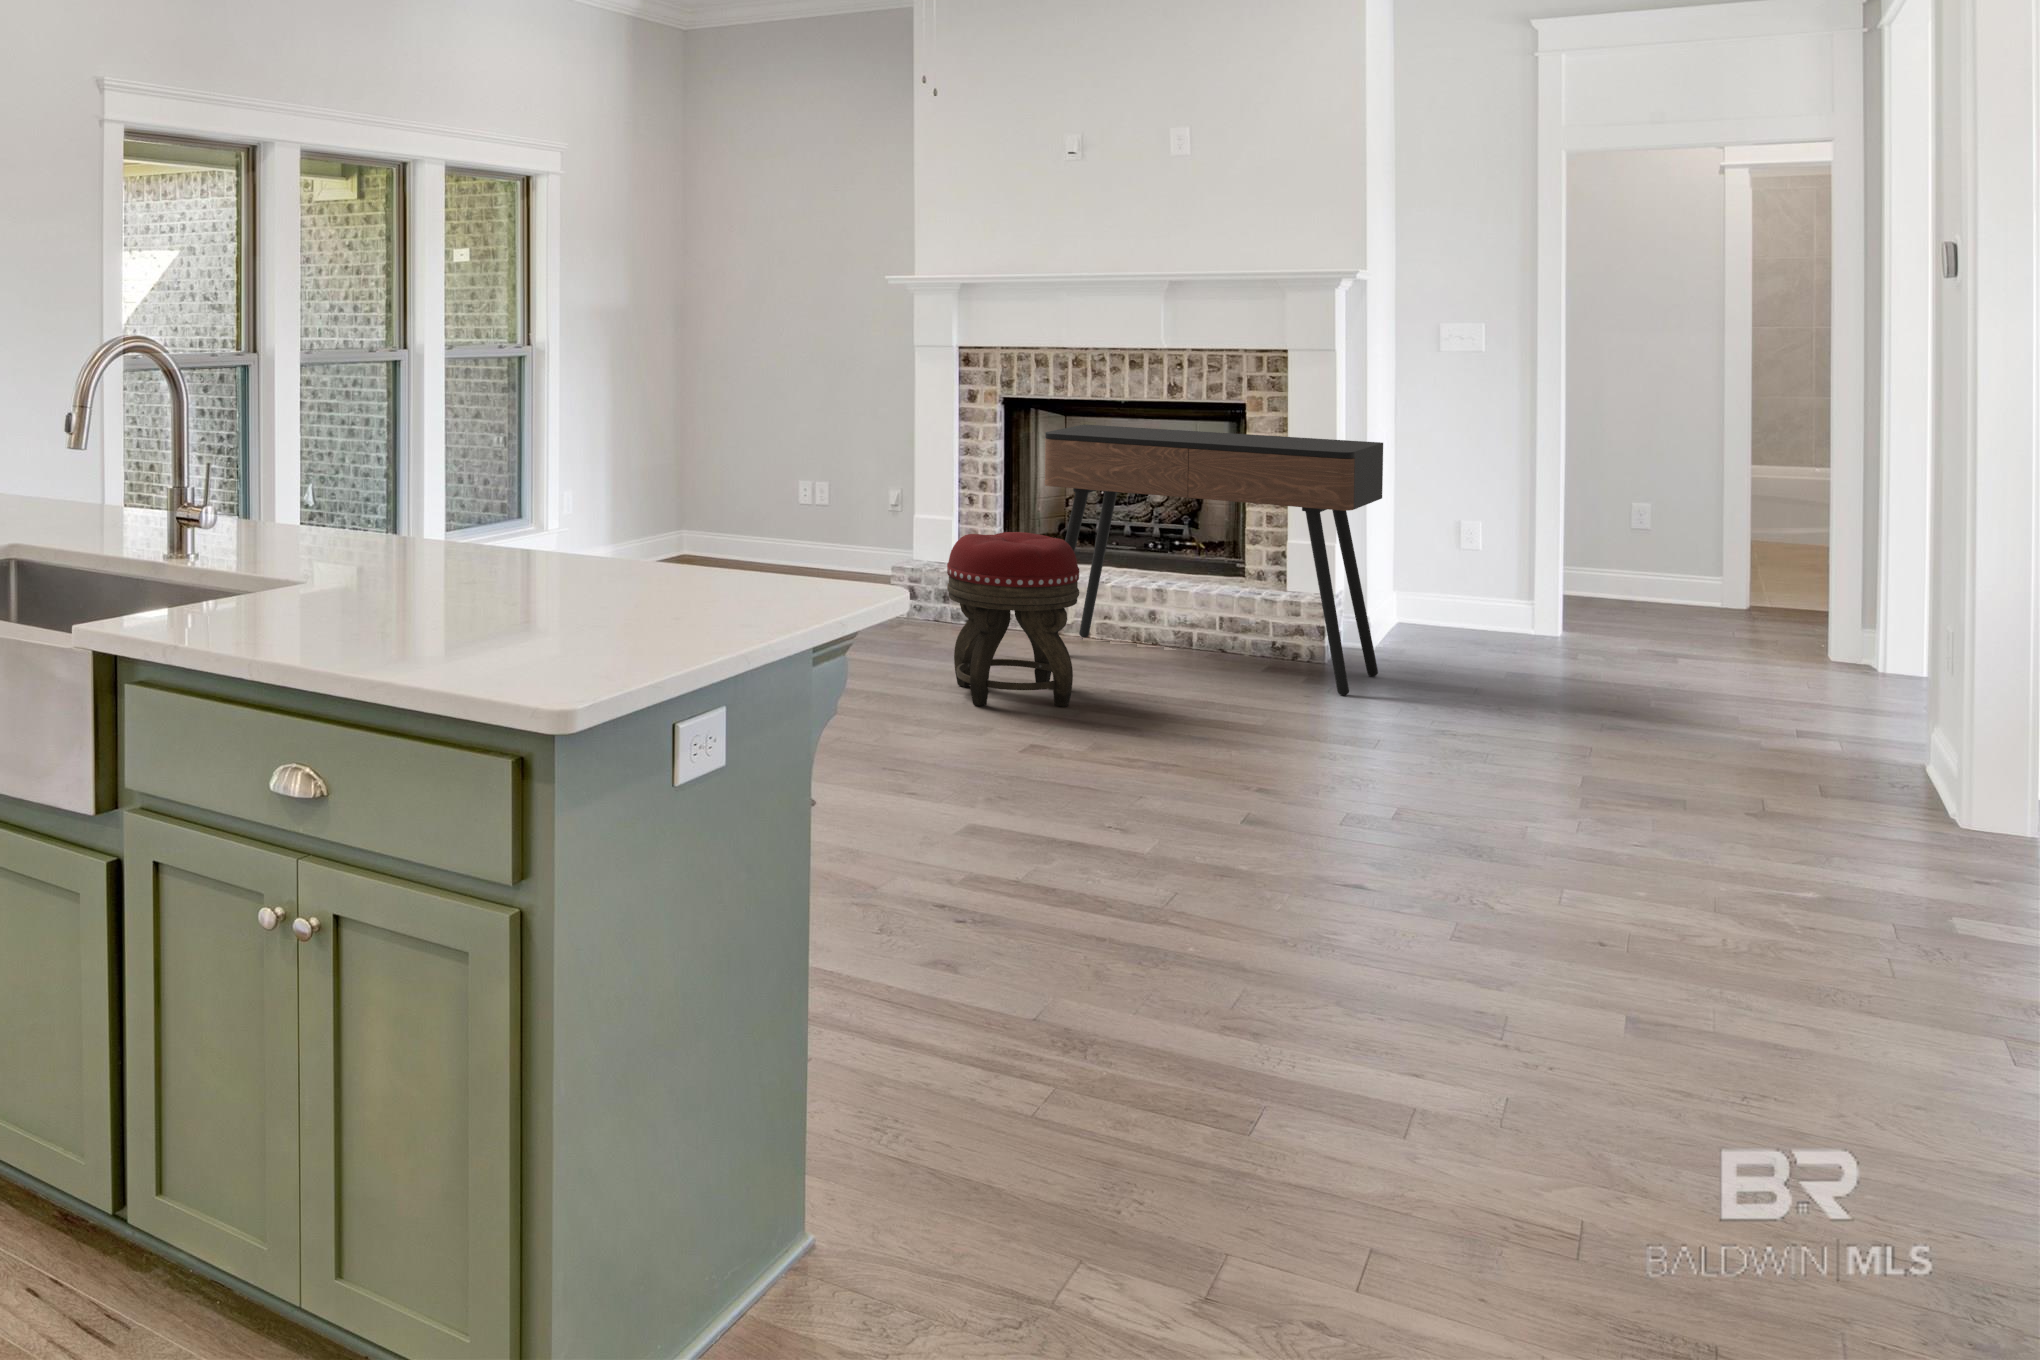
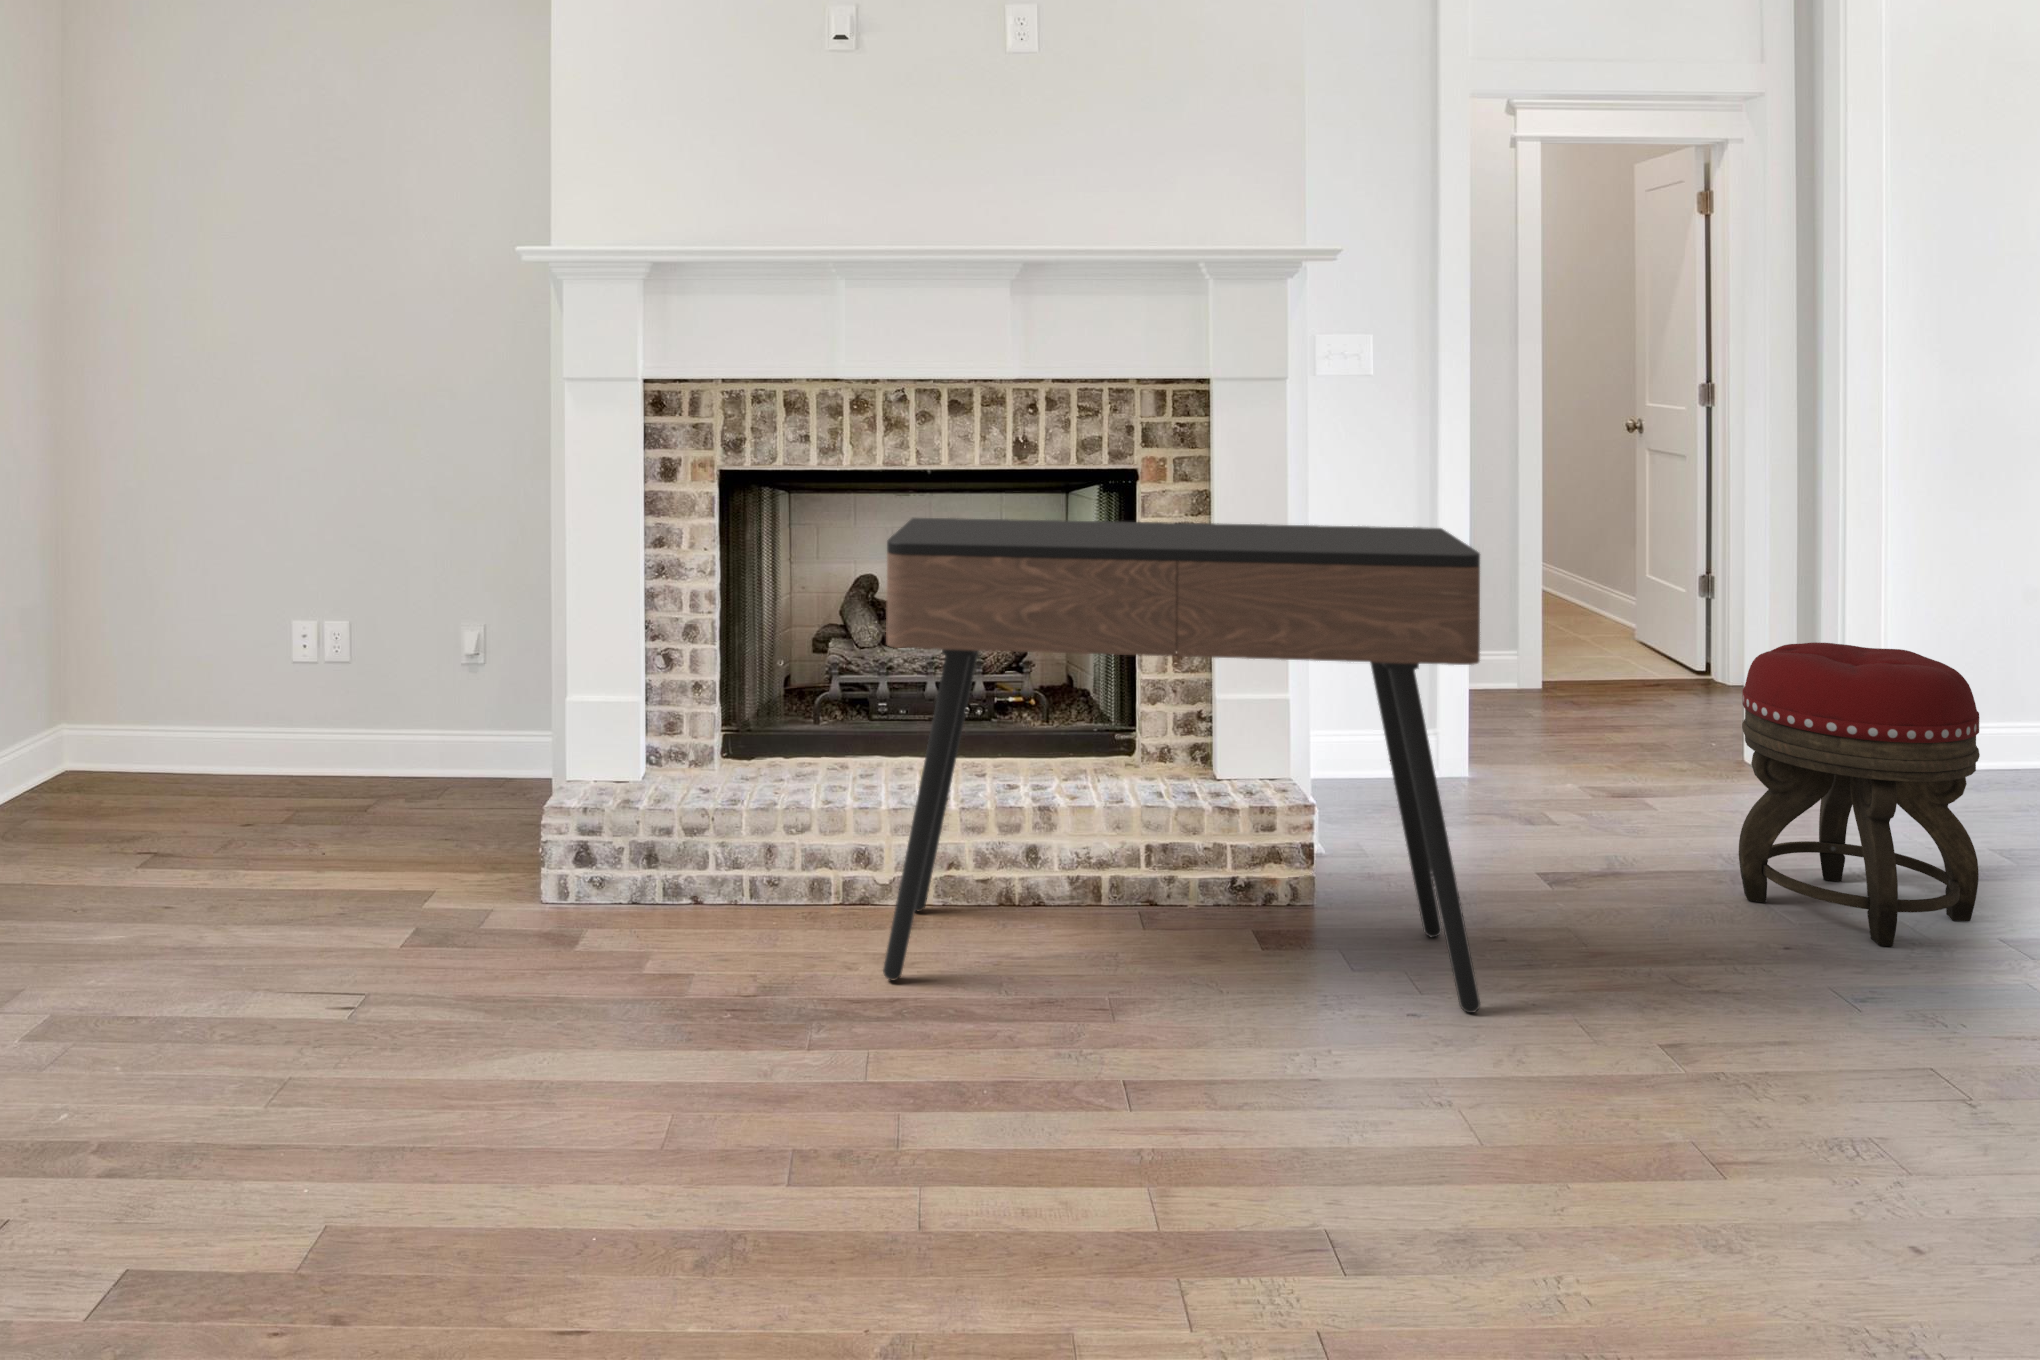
footstool: present [947,532,1079,707] -> present [1739,642,1980,946]

